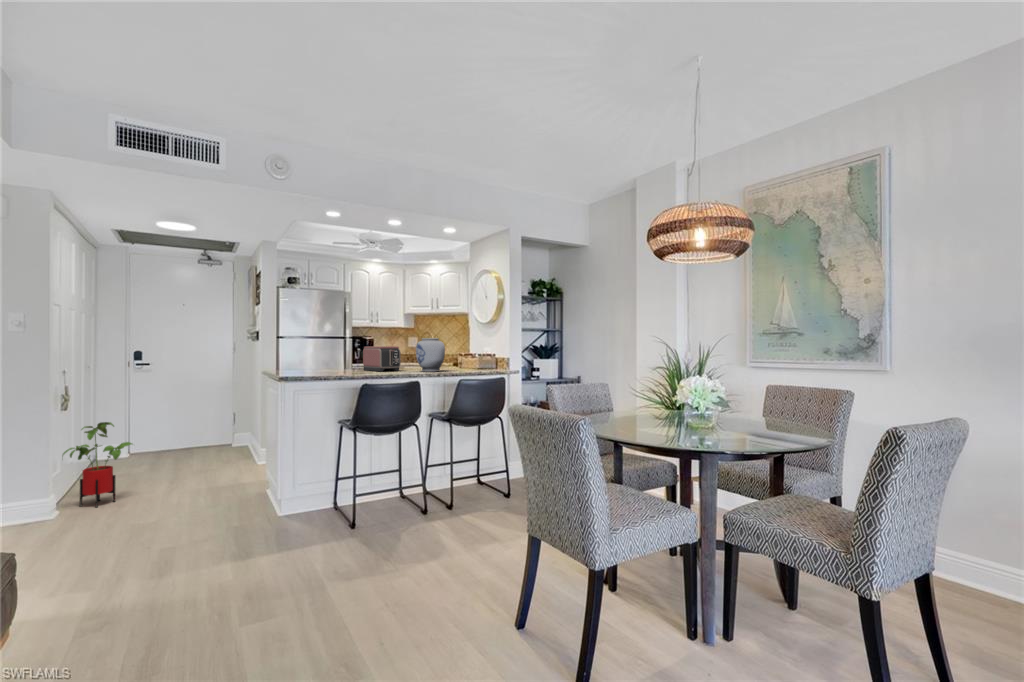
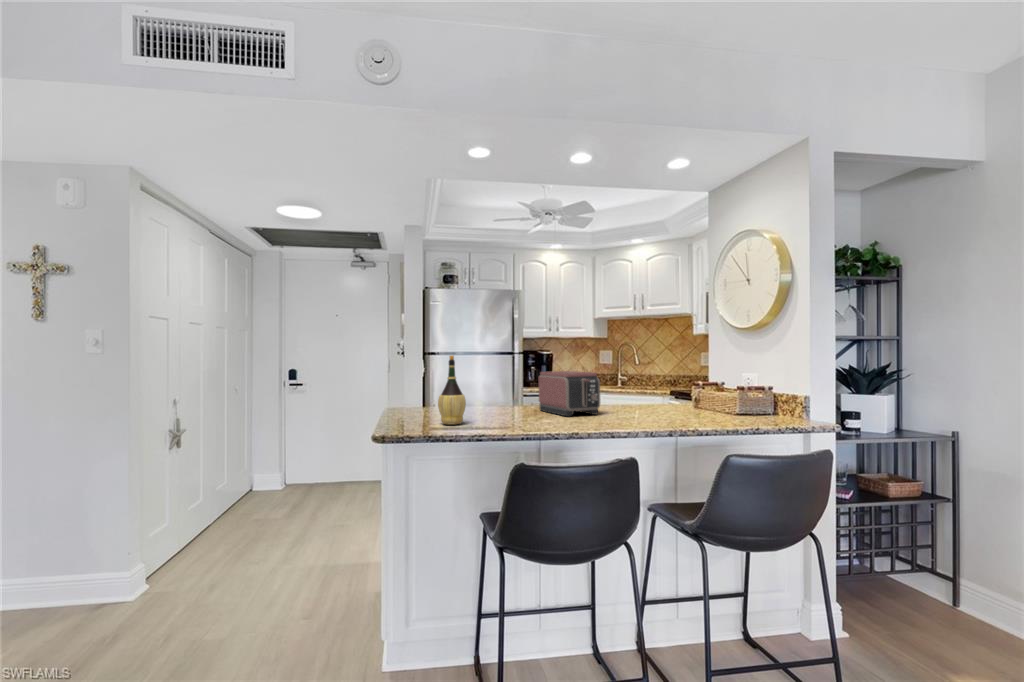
wine bottle: none [302,334,319,374] -> present [438,355,466,424]
vase: present [416,338,445,372] -> none [628,358,681,420]
house plant: present [63,422,132,507] -> none [122,485,219,616]

